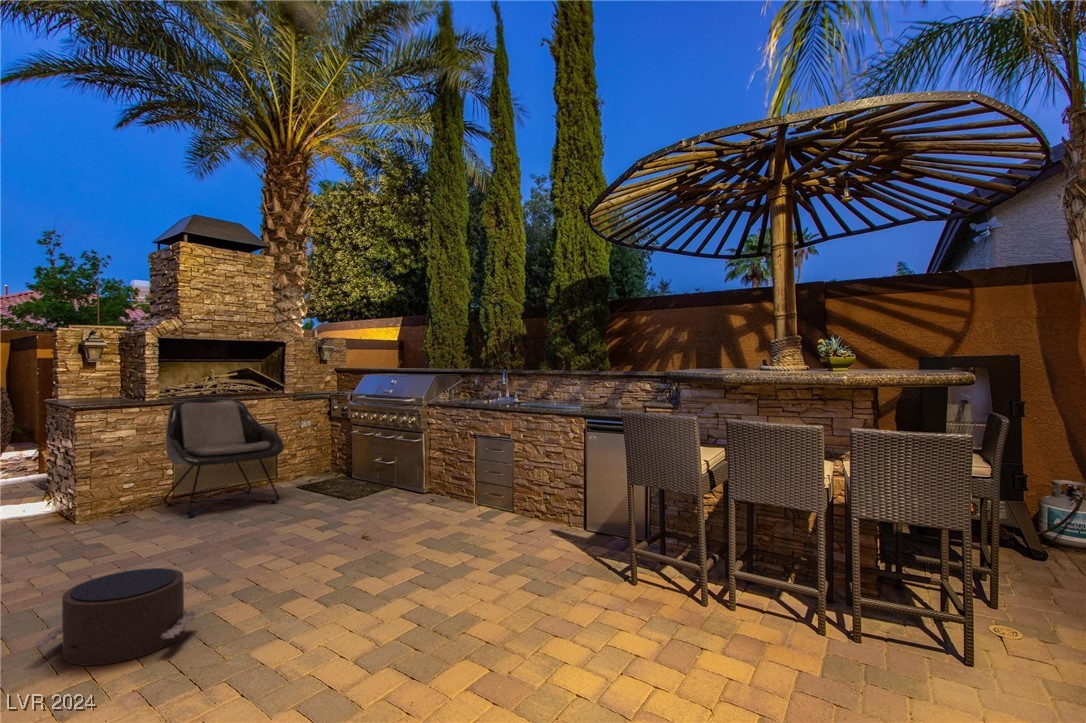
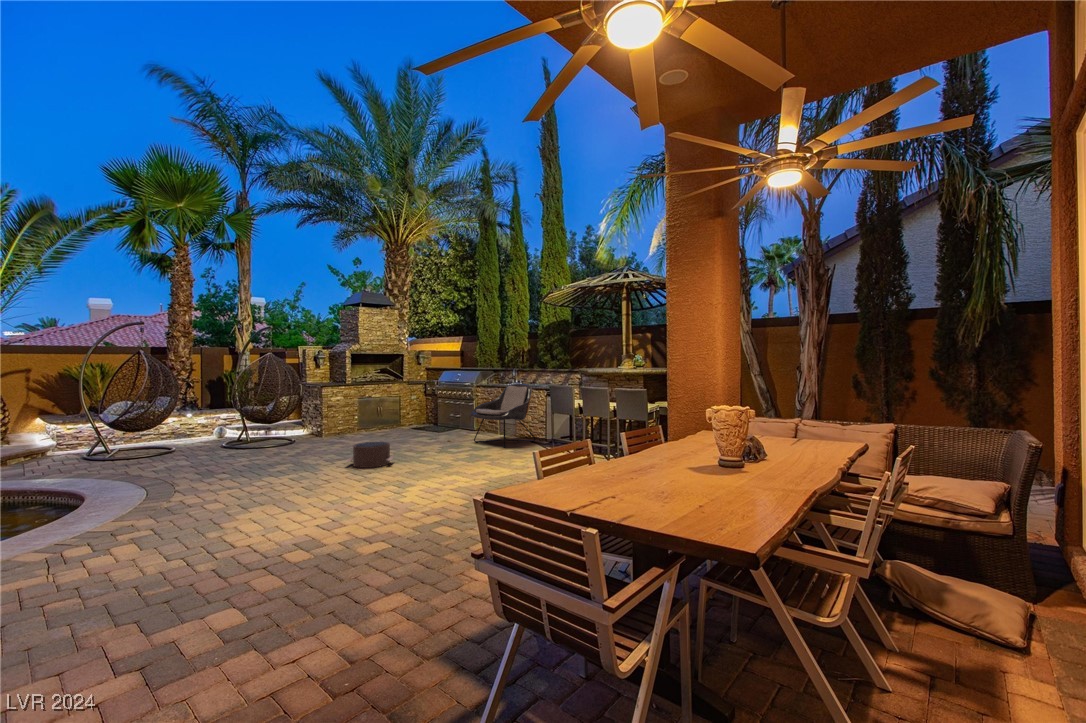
lounge chair: present [164,397,284,518] -> present [471,384,535,448]

